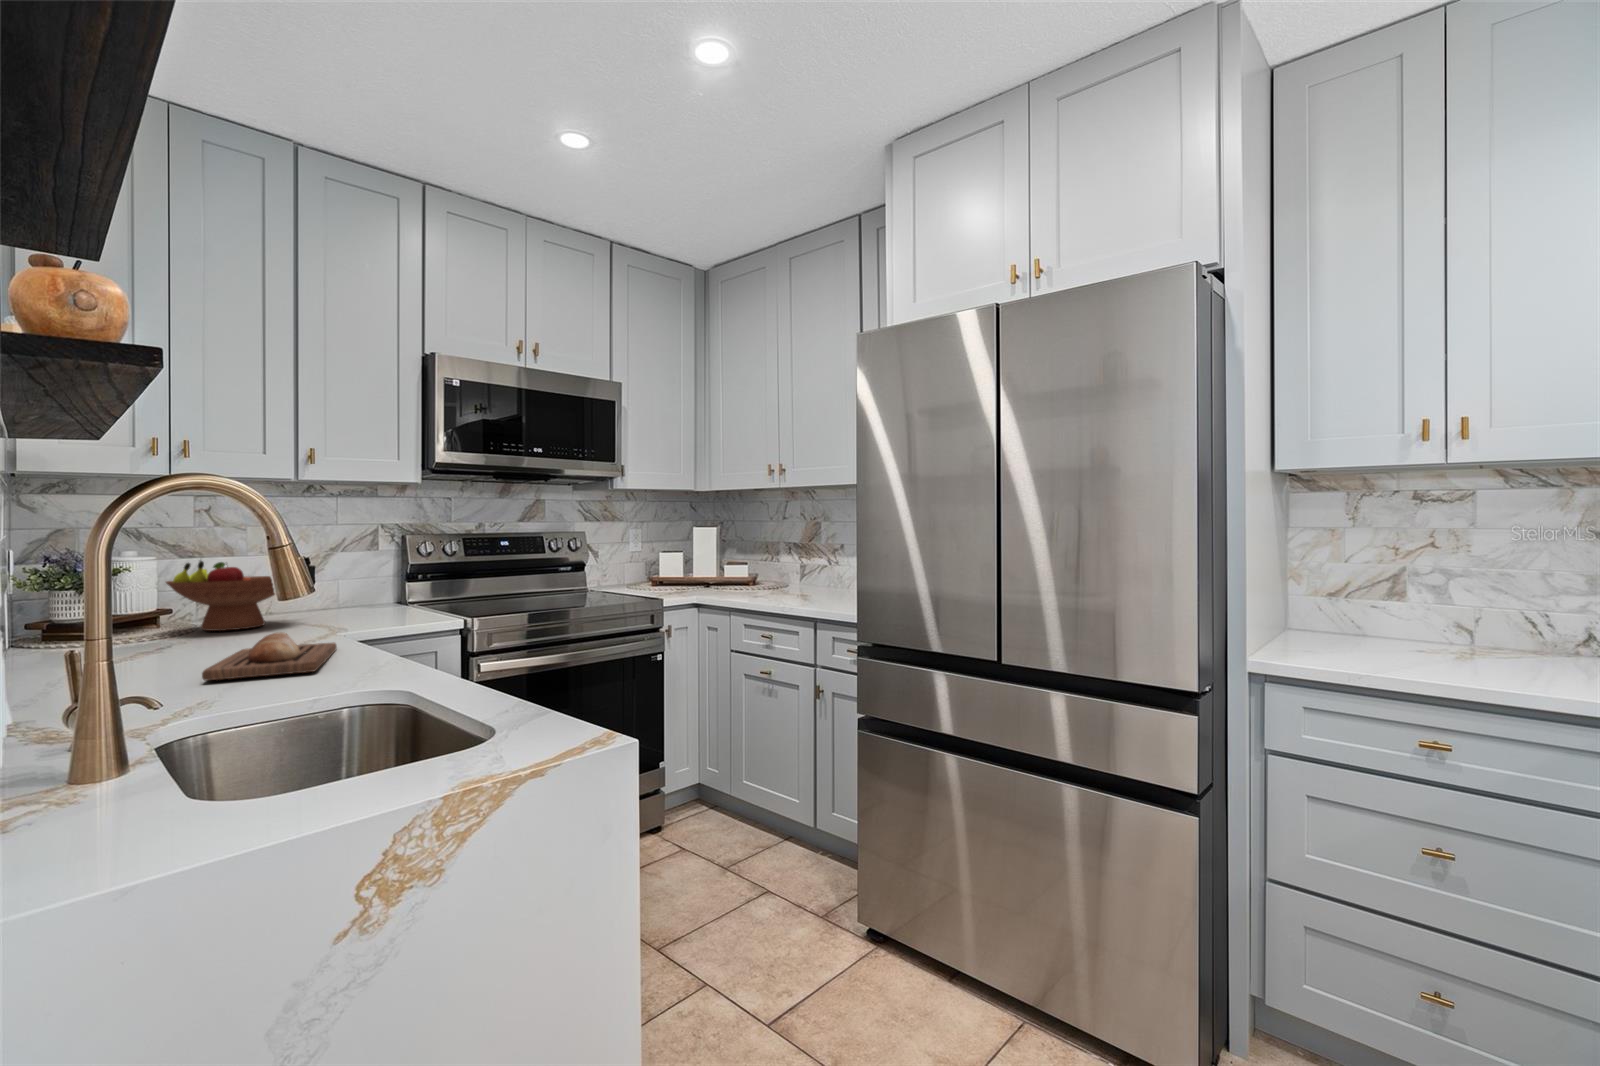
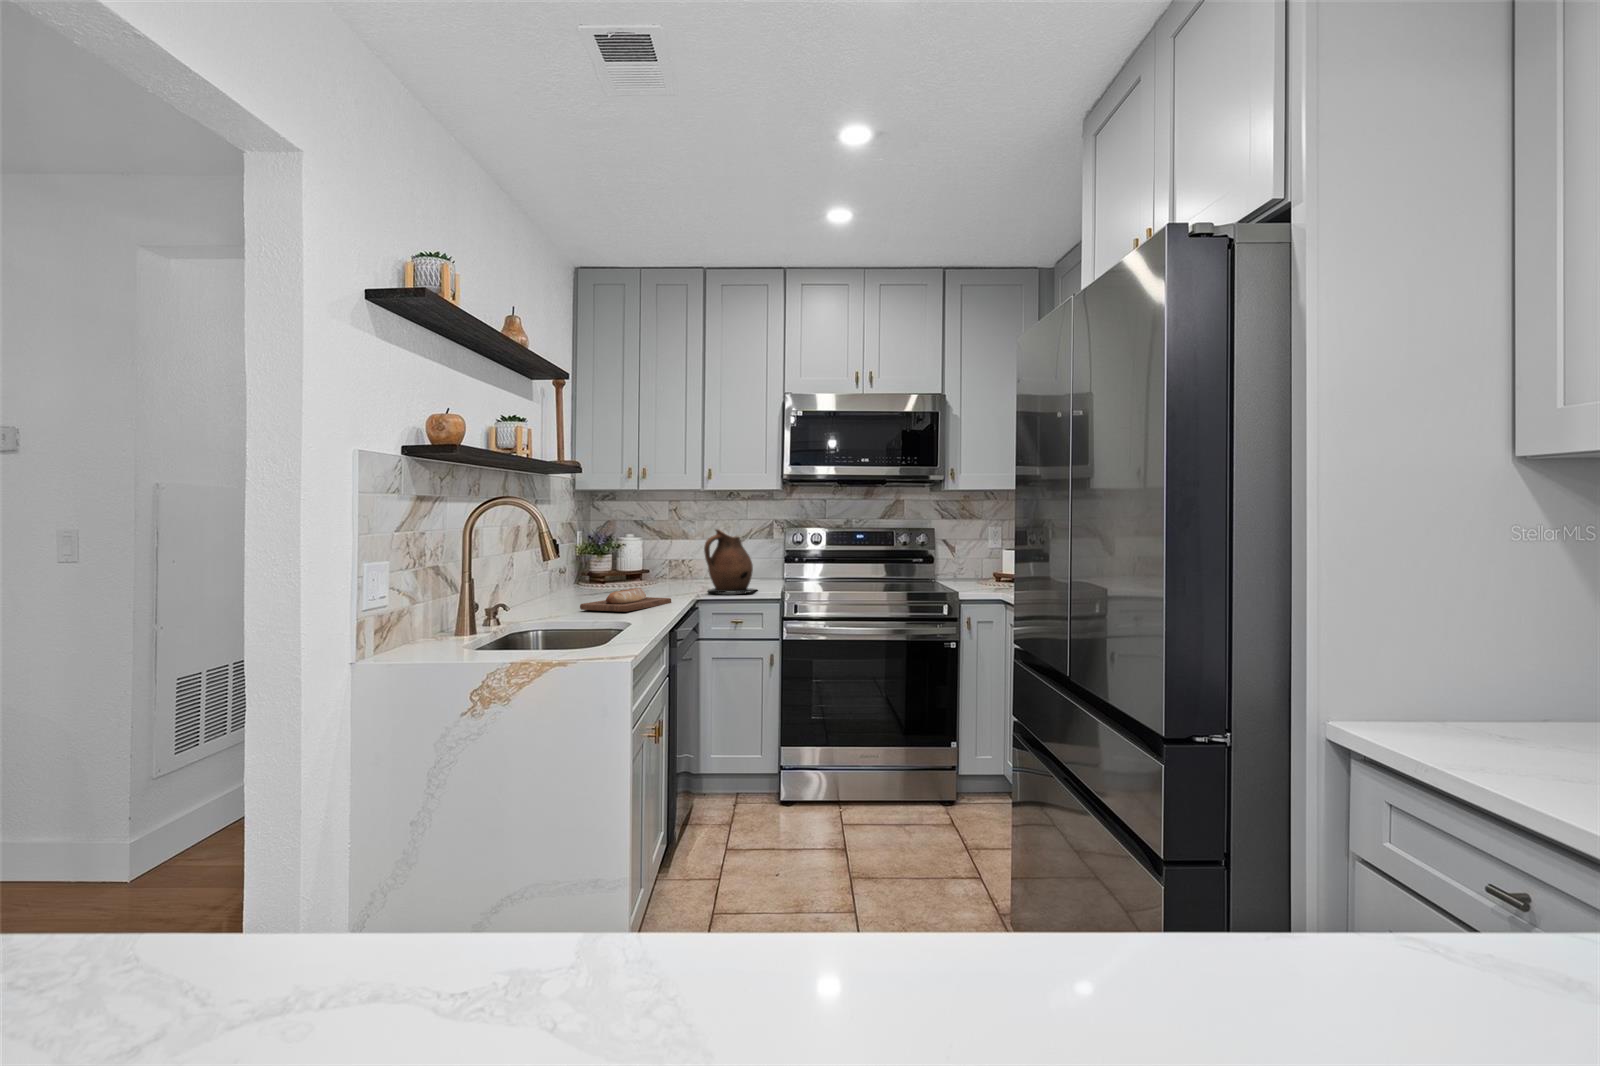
ceramic pitcher: none [338,536,428,628] -> present [704,529,755,593]
fruit bowl: present [166,561,275,631] -> none [634,542,701,587]

